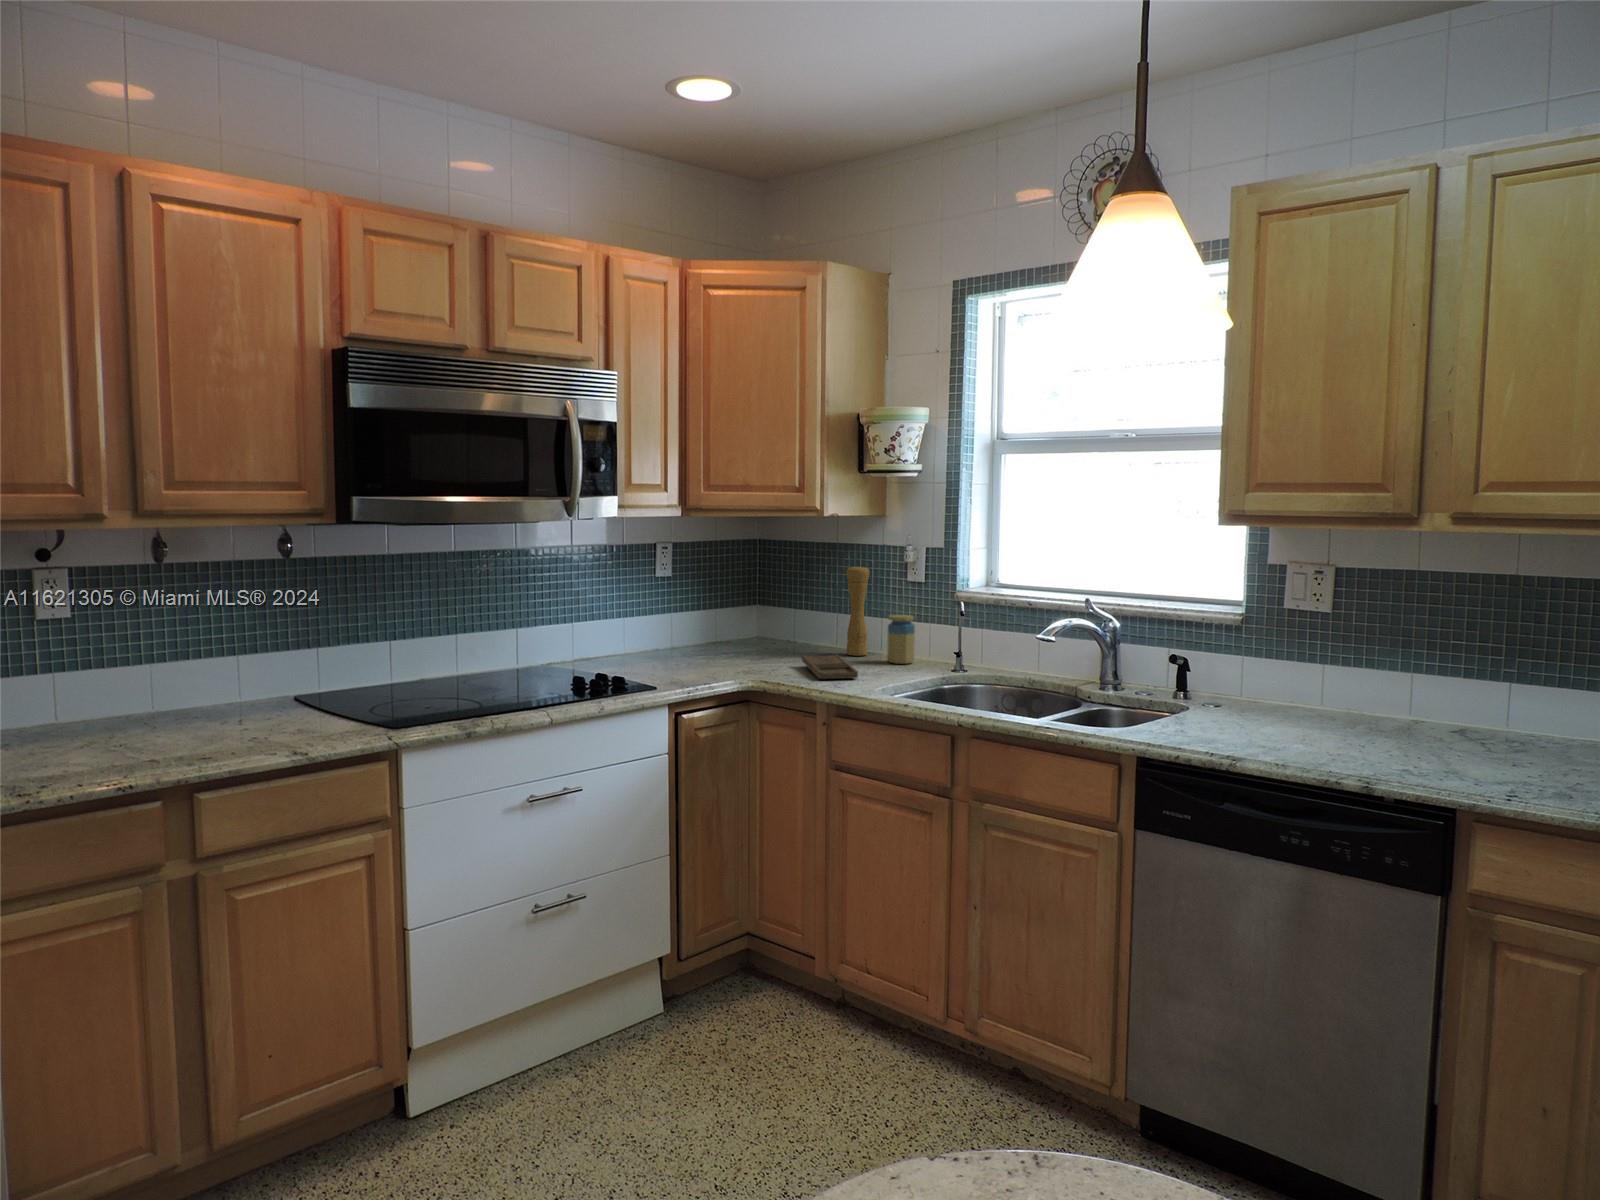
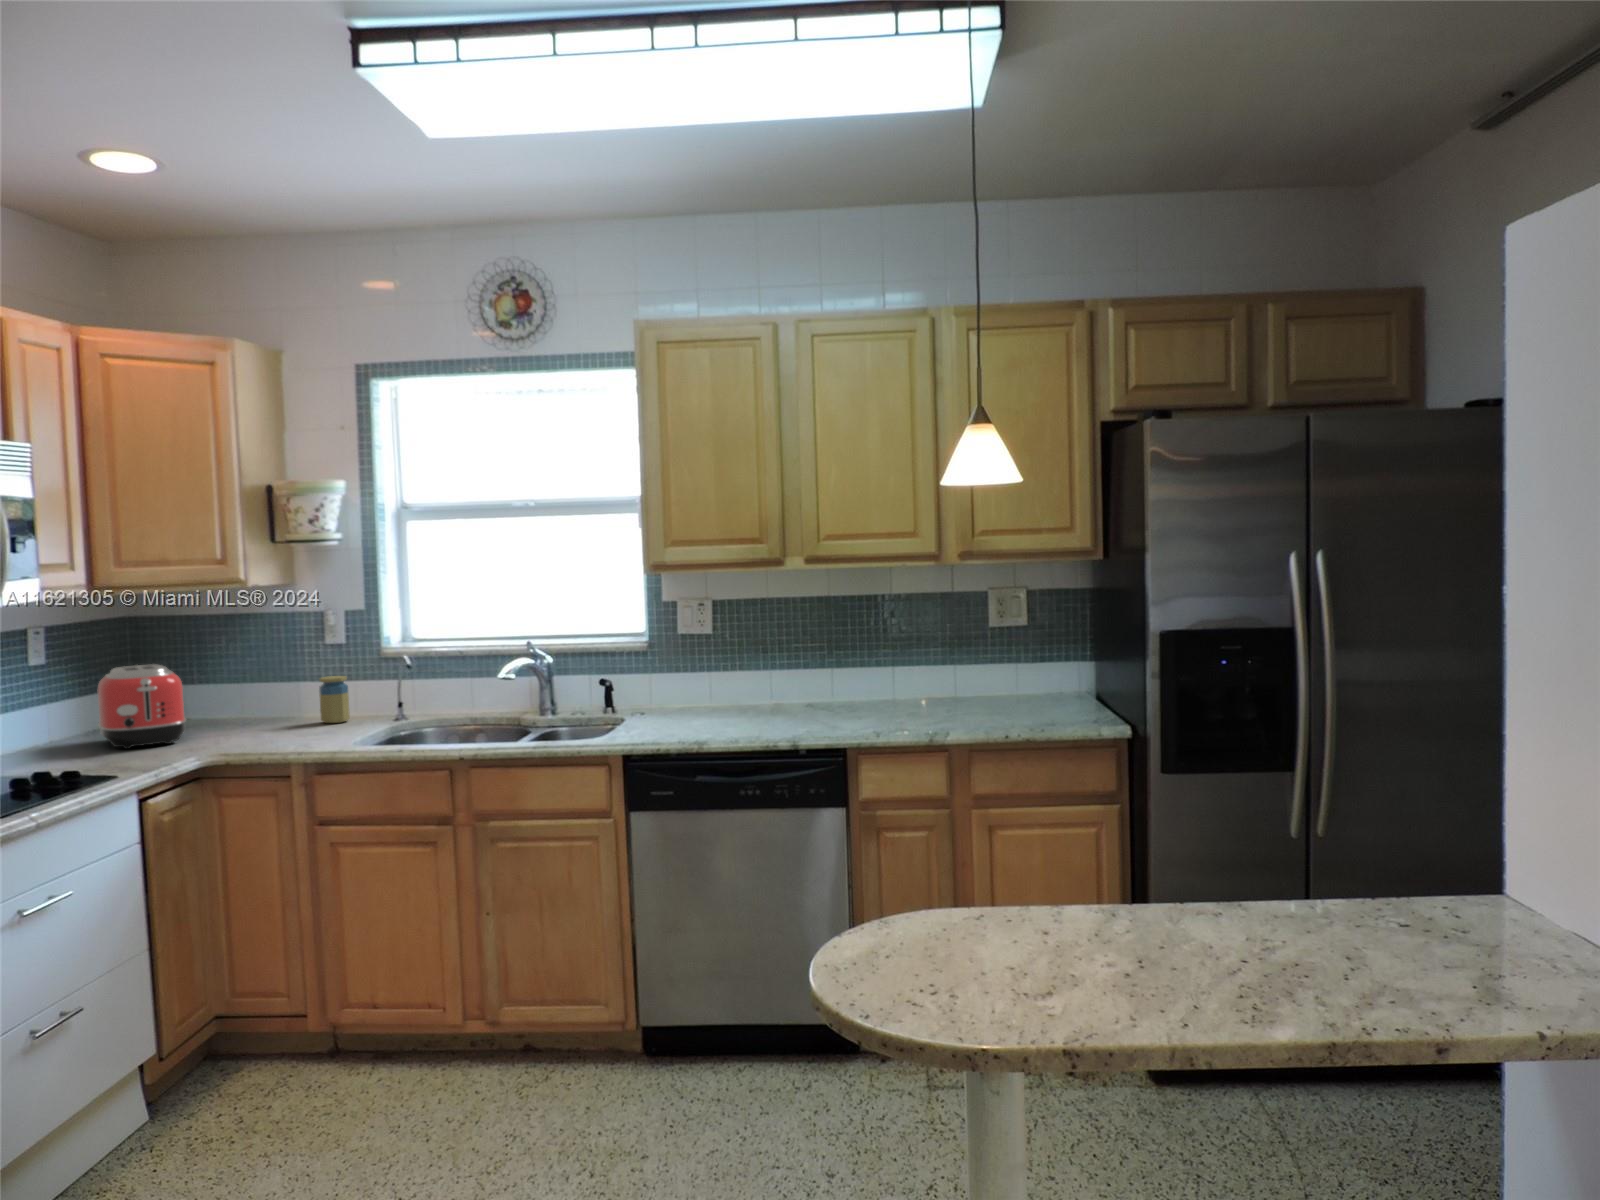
pepper mill: present [846,565,869,656] -> none [262,633,290,723]
toaster: none [692,585,765,663] -> present [98,665,186,749]
tray: present [802,654,858,679] -> none [241,721,321,744]

